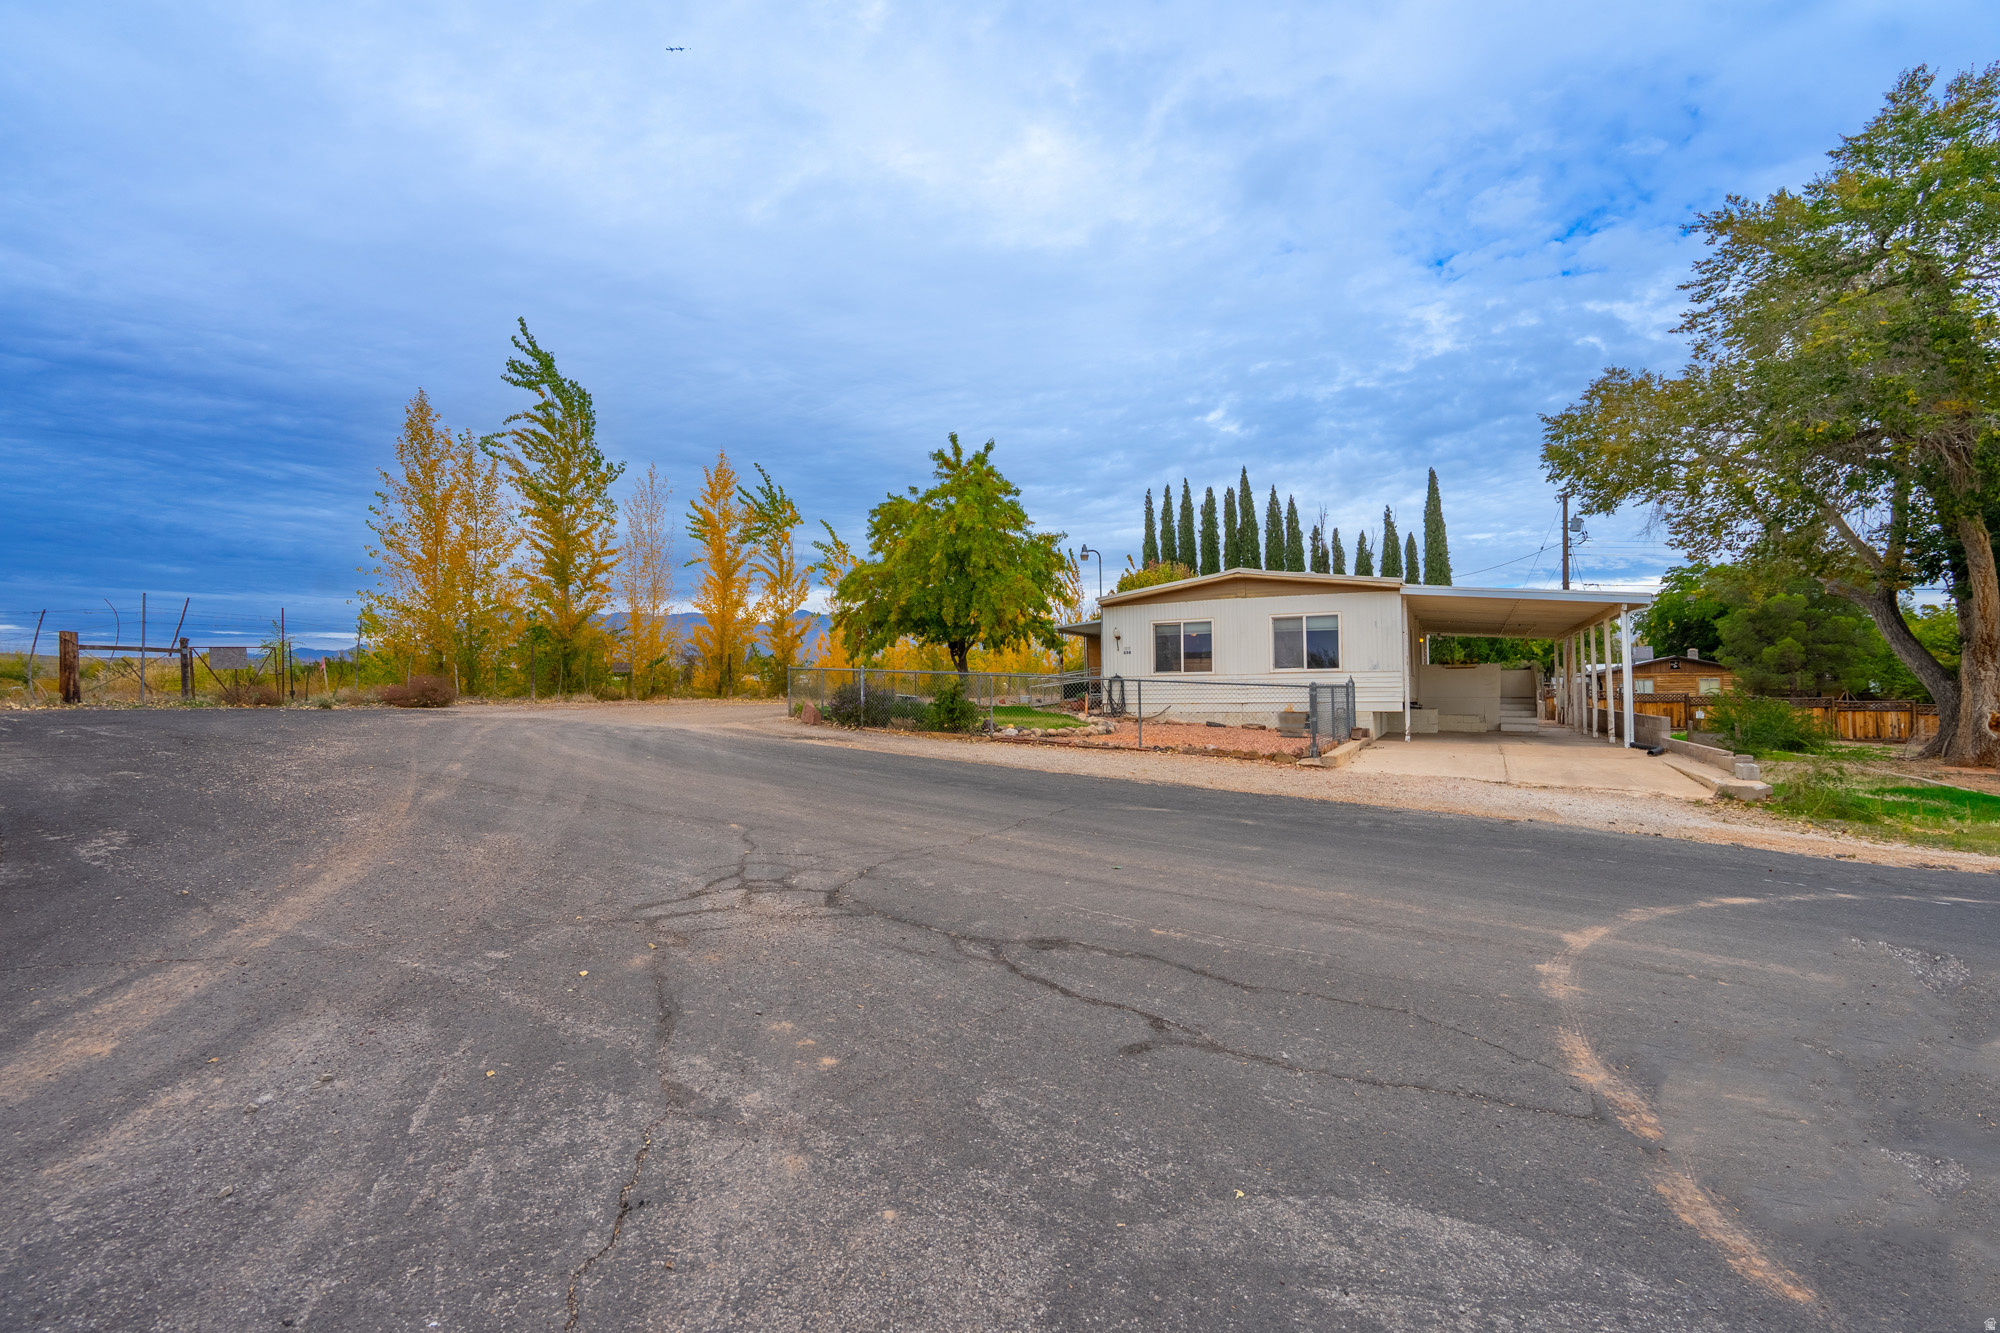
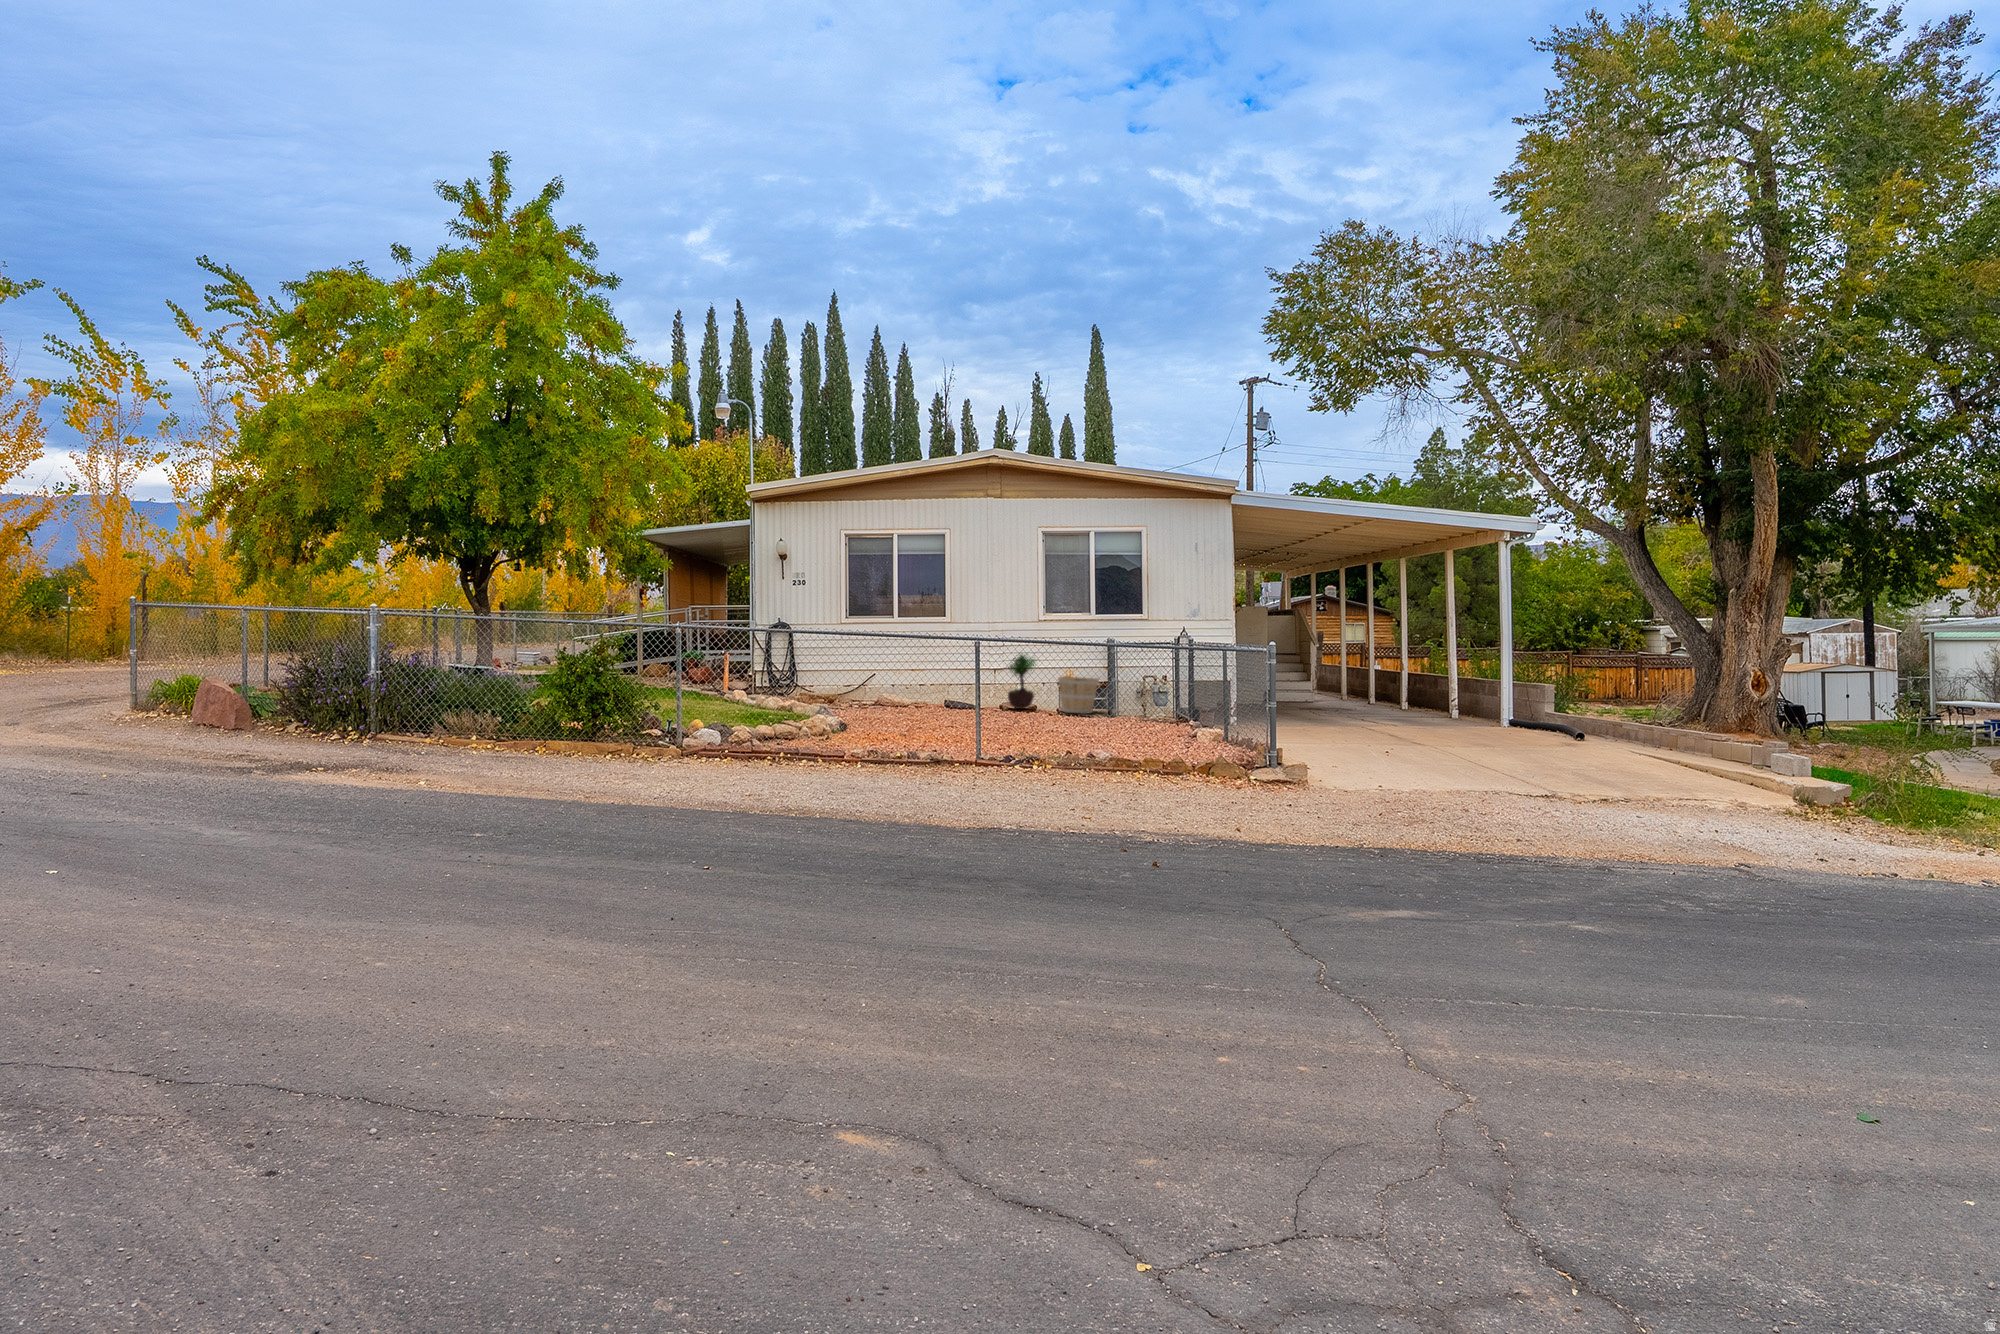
potted tree: none [1243,693,1267,735] -> present [1008,654,1036,709]

